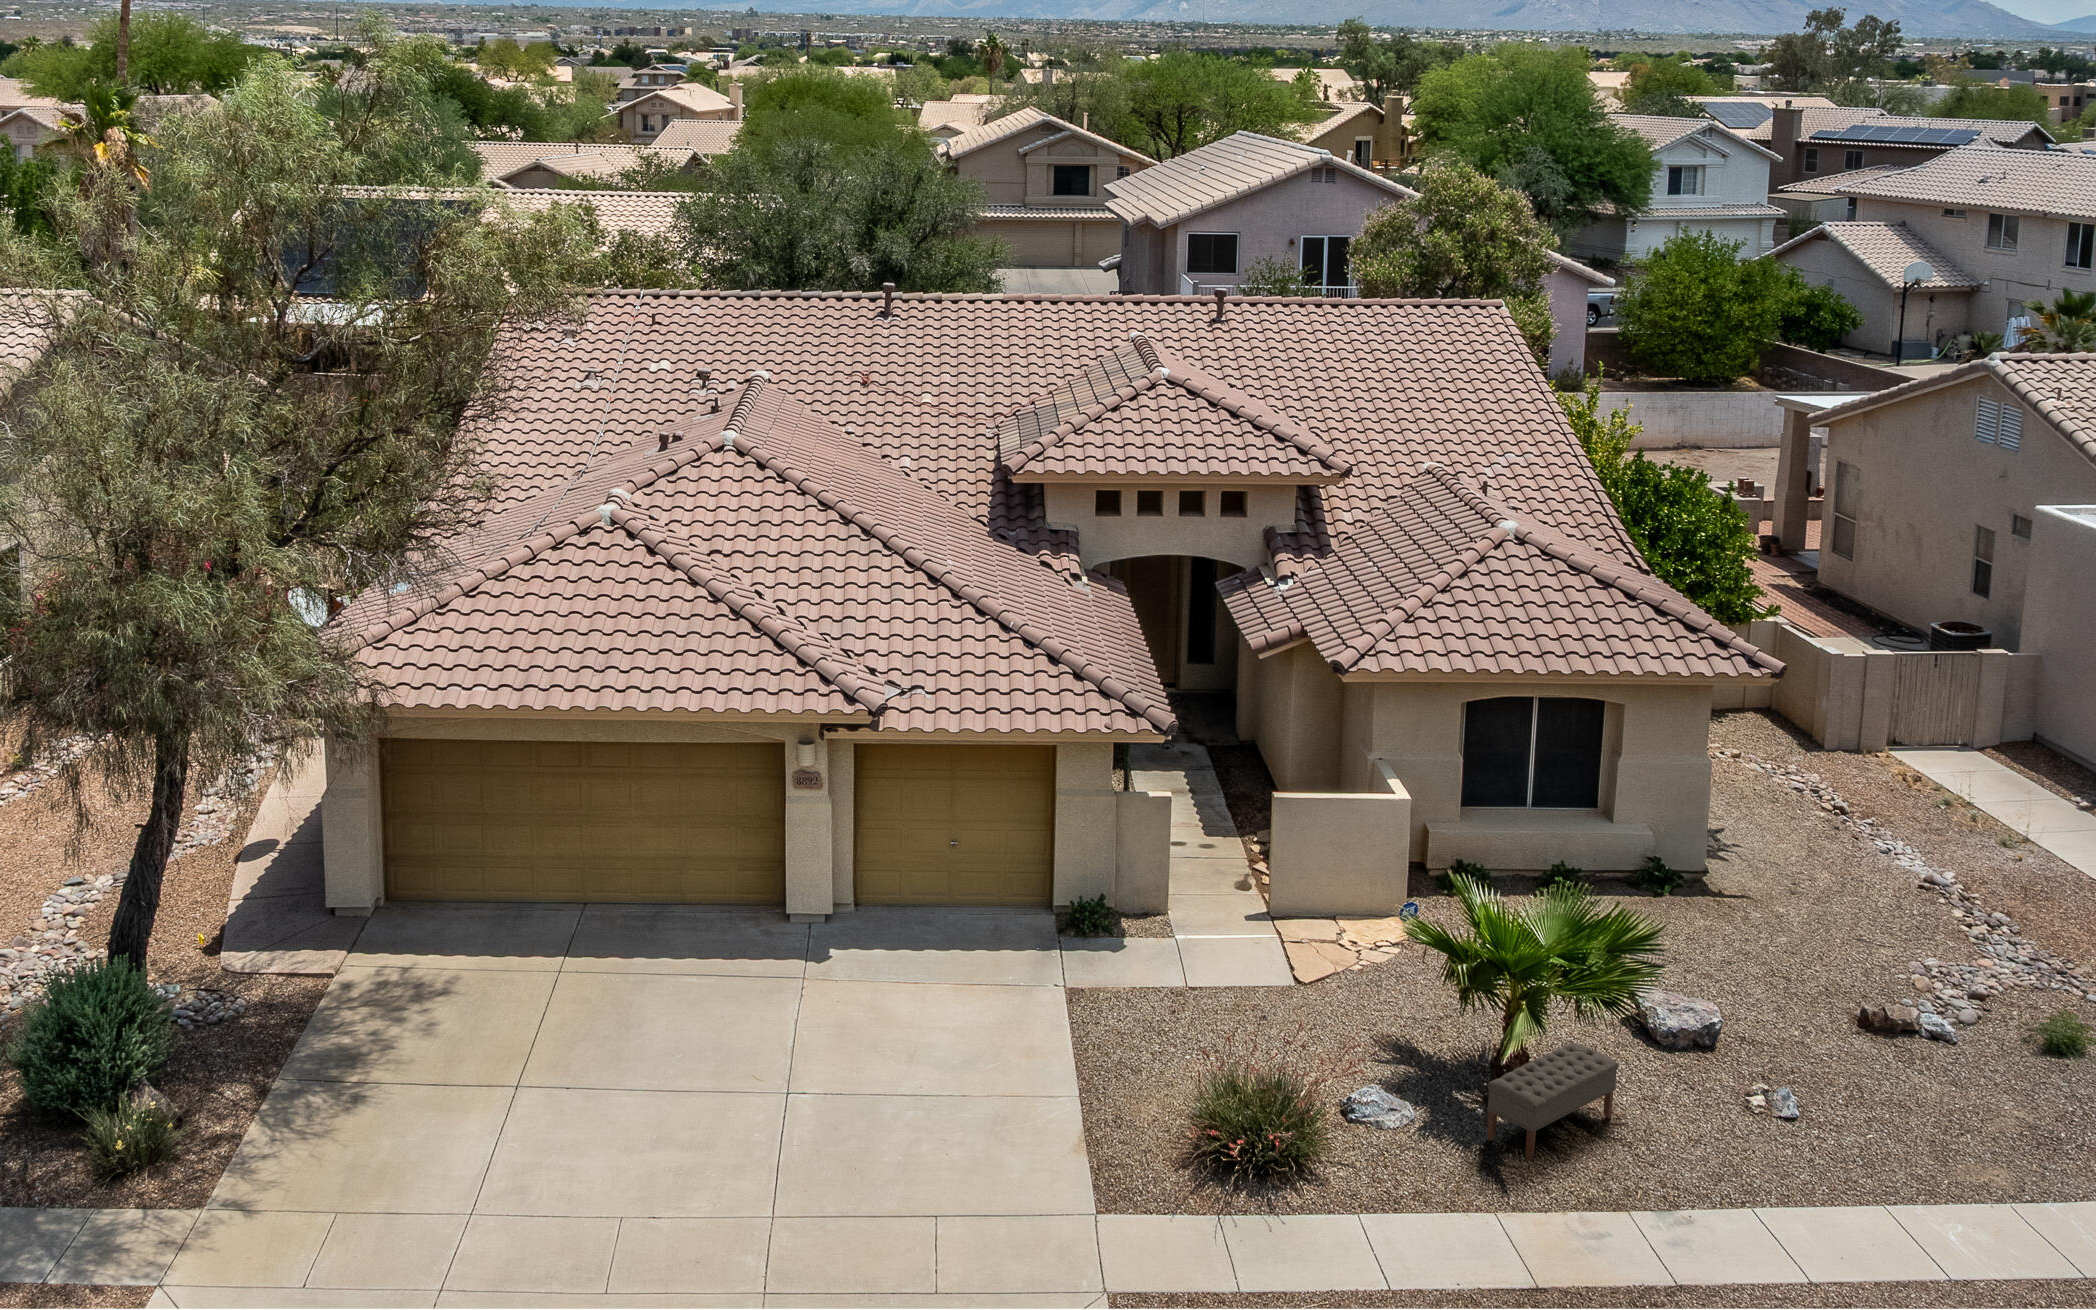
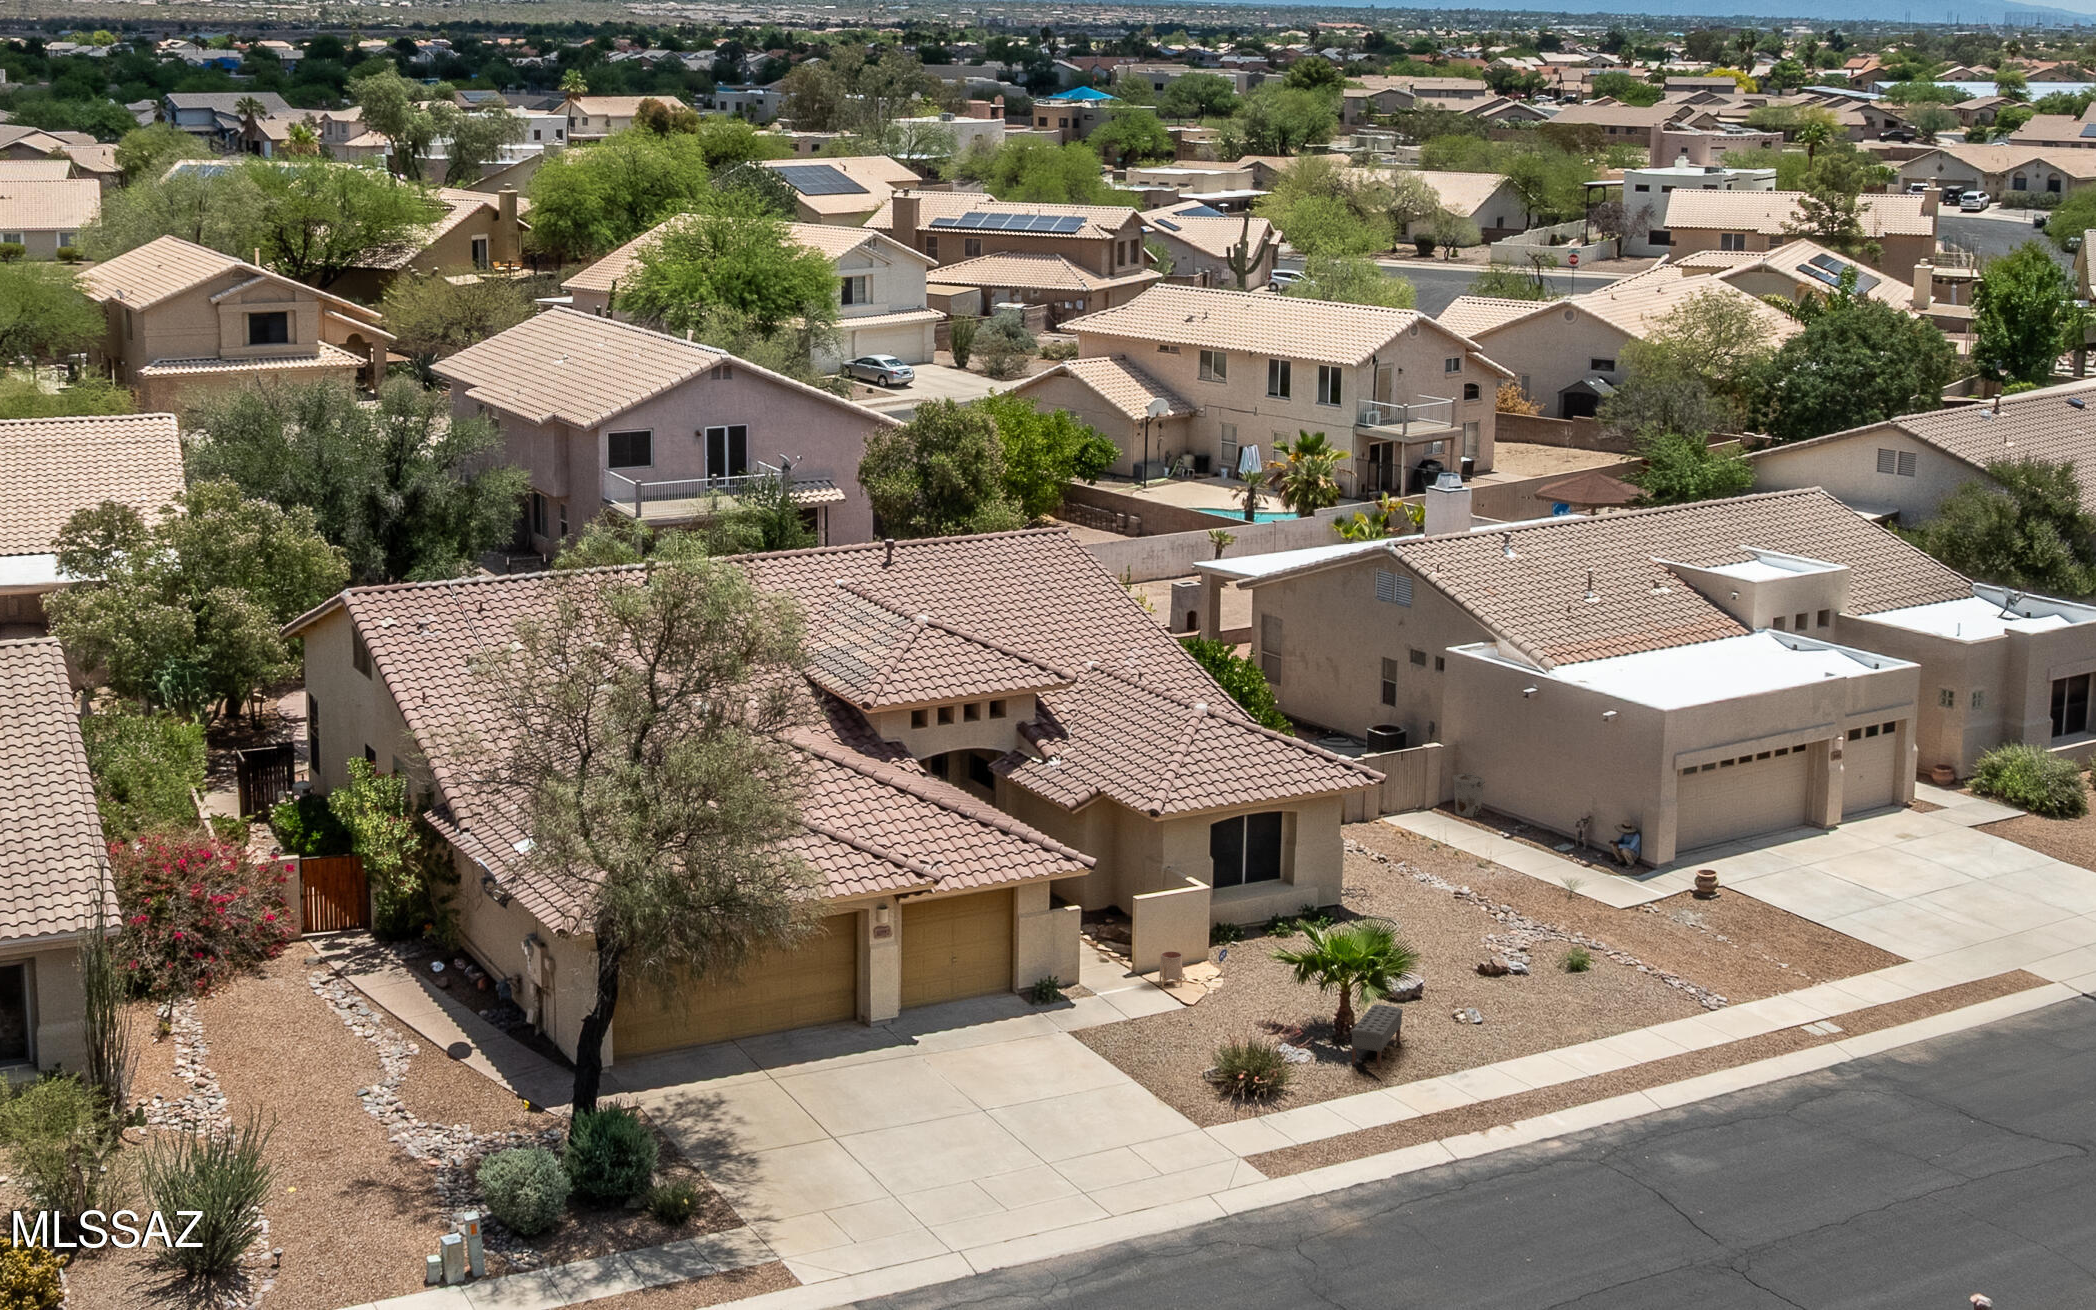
trash can: none [2019,696,2079,764] -> present [1453,772,1485,817]
planter: none [1313,878,1351,936] -> present [1159,951,1183,988]

